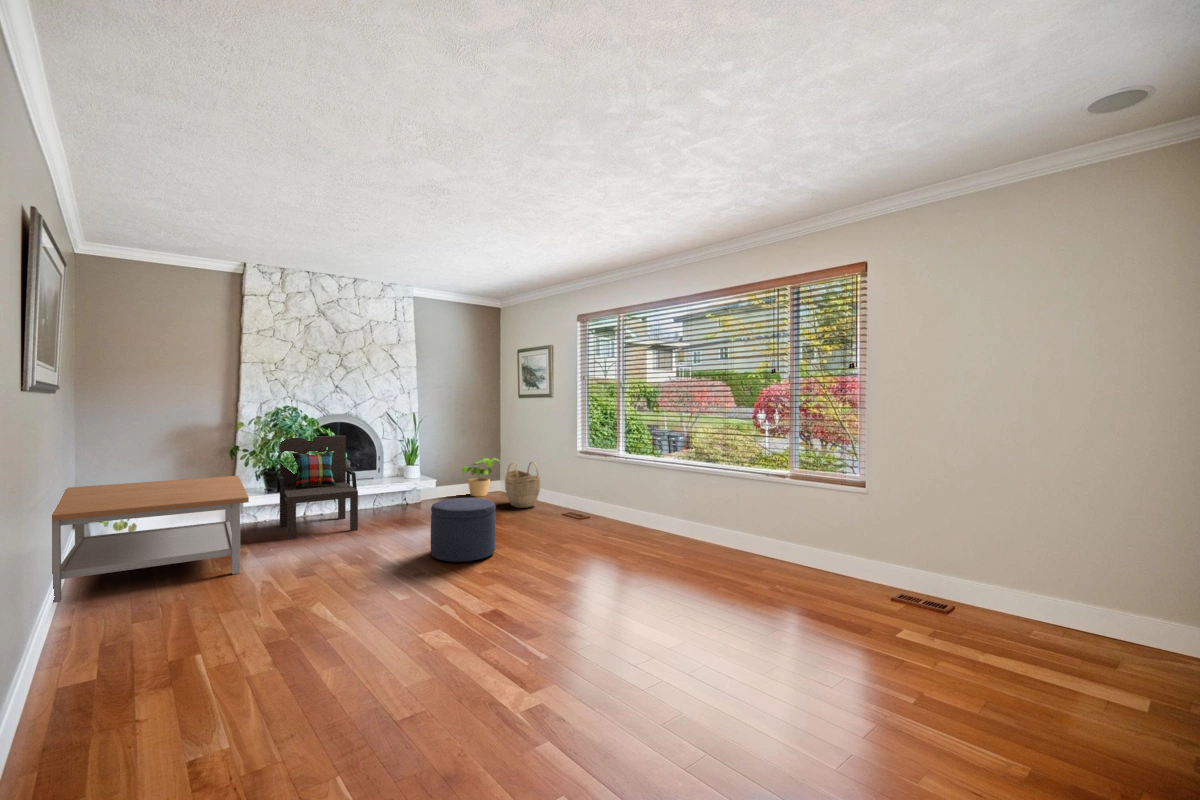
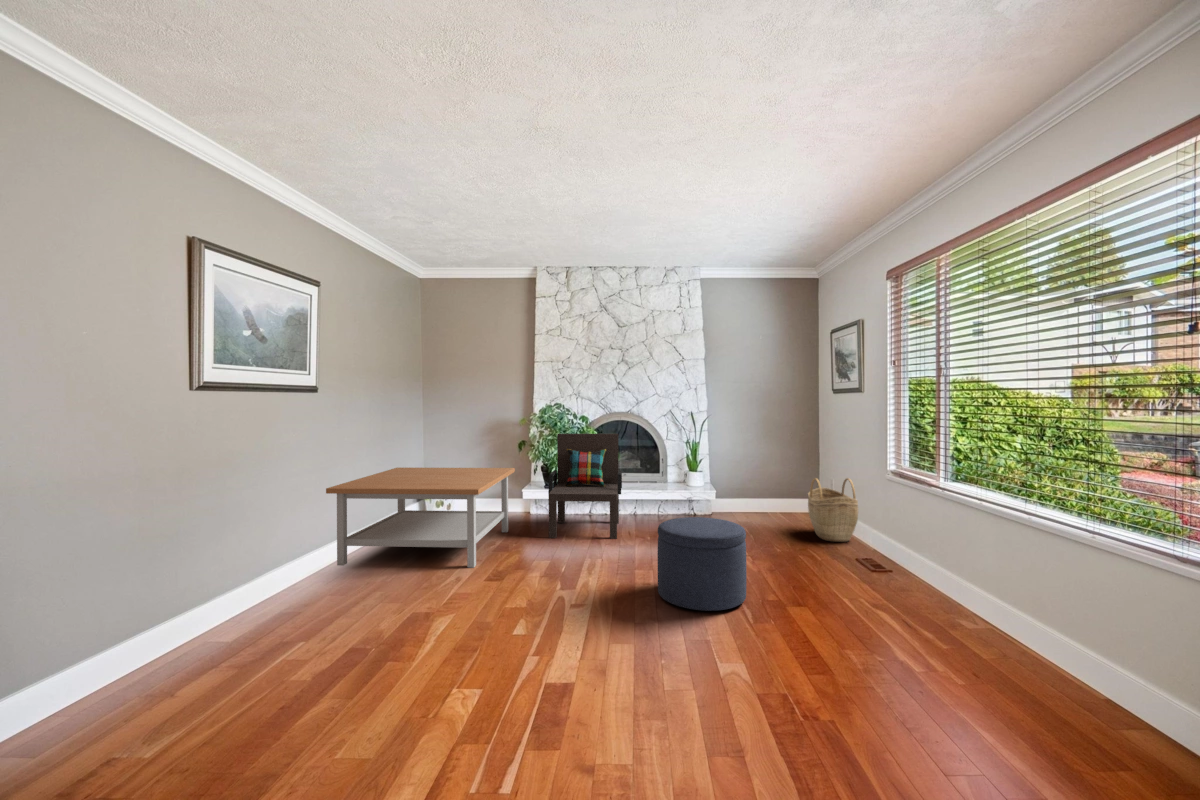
potted plant: present [462,458,494,497] -> none [758,470,807,518]

